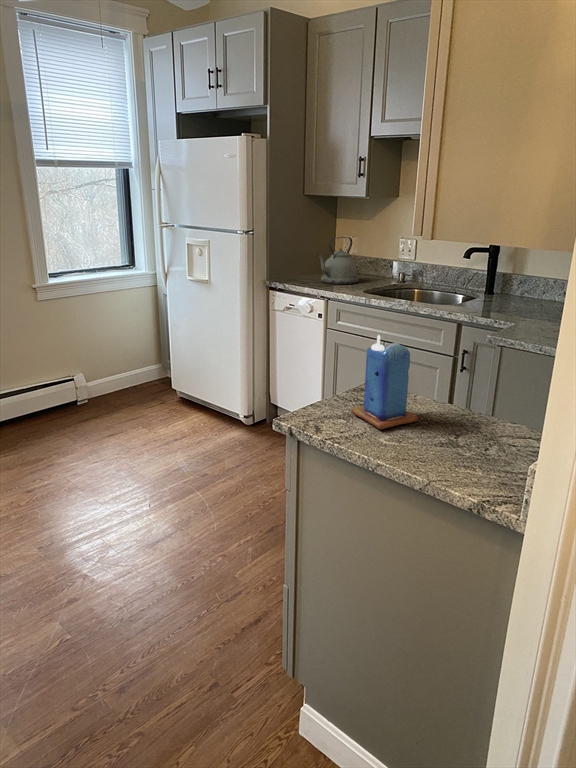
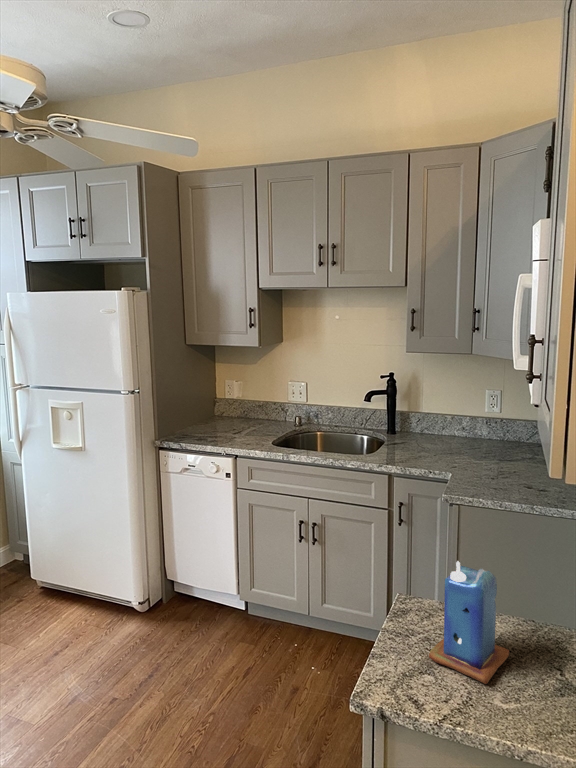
kettle: present [317,237,358,284] -> none [213,386,255,437]

